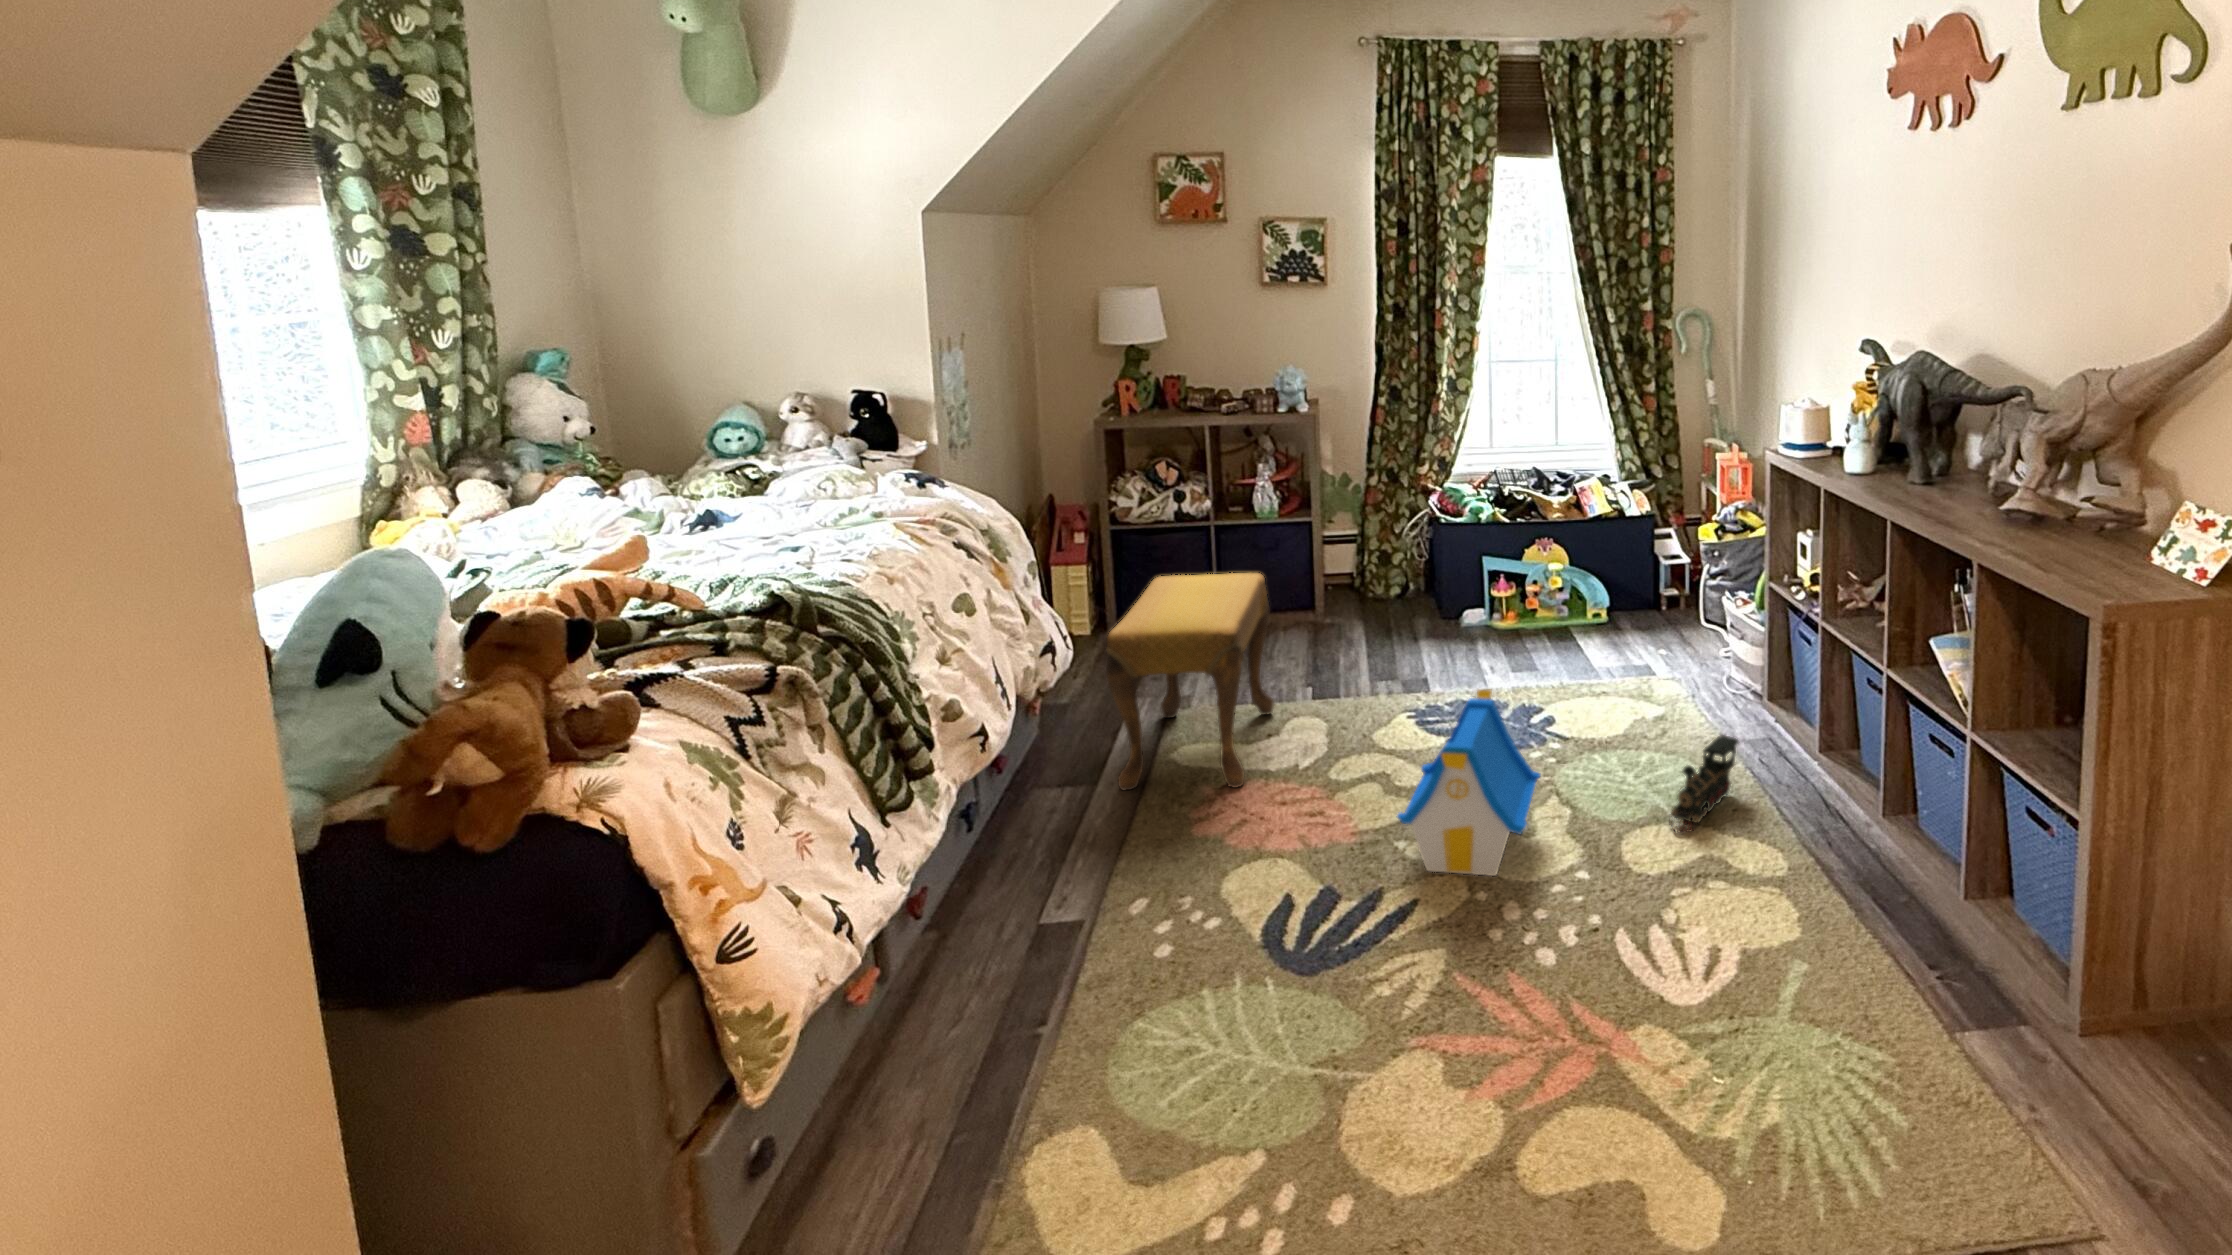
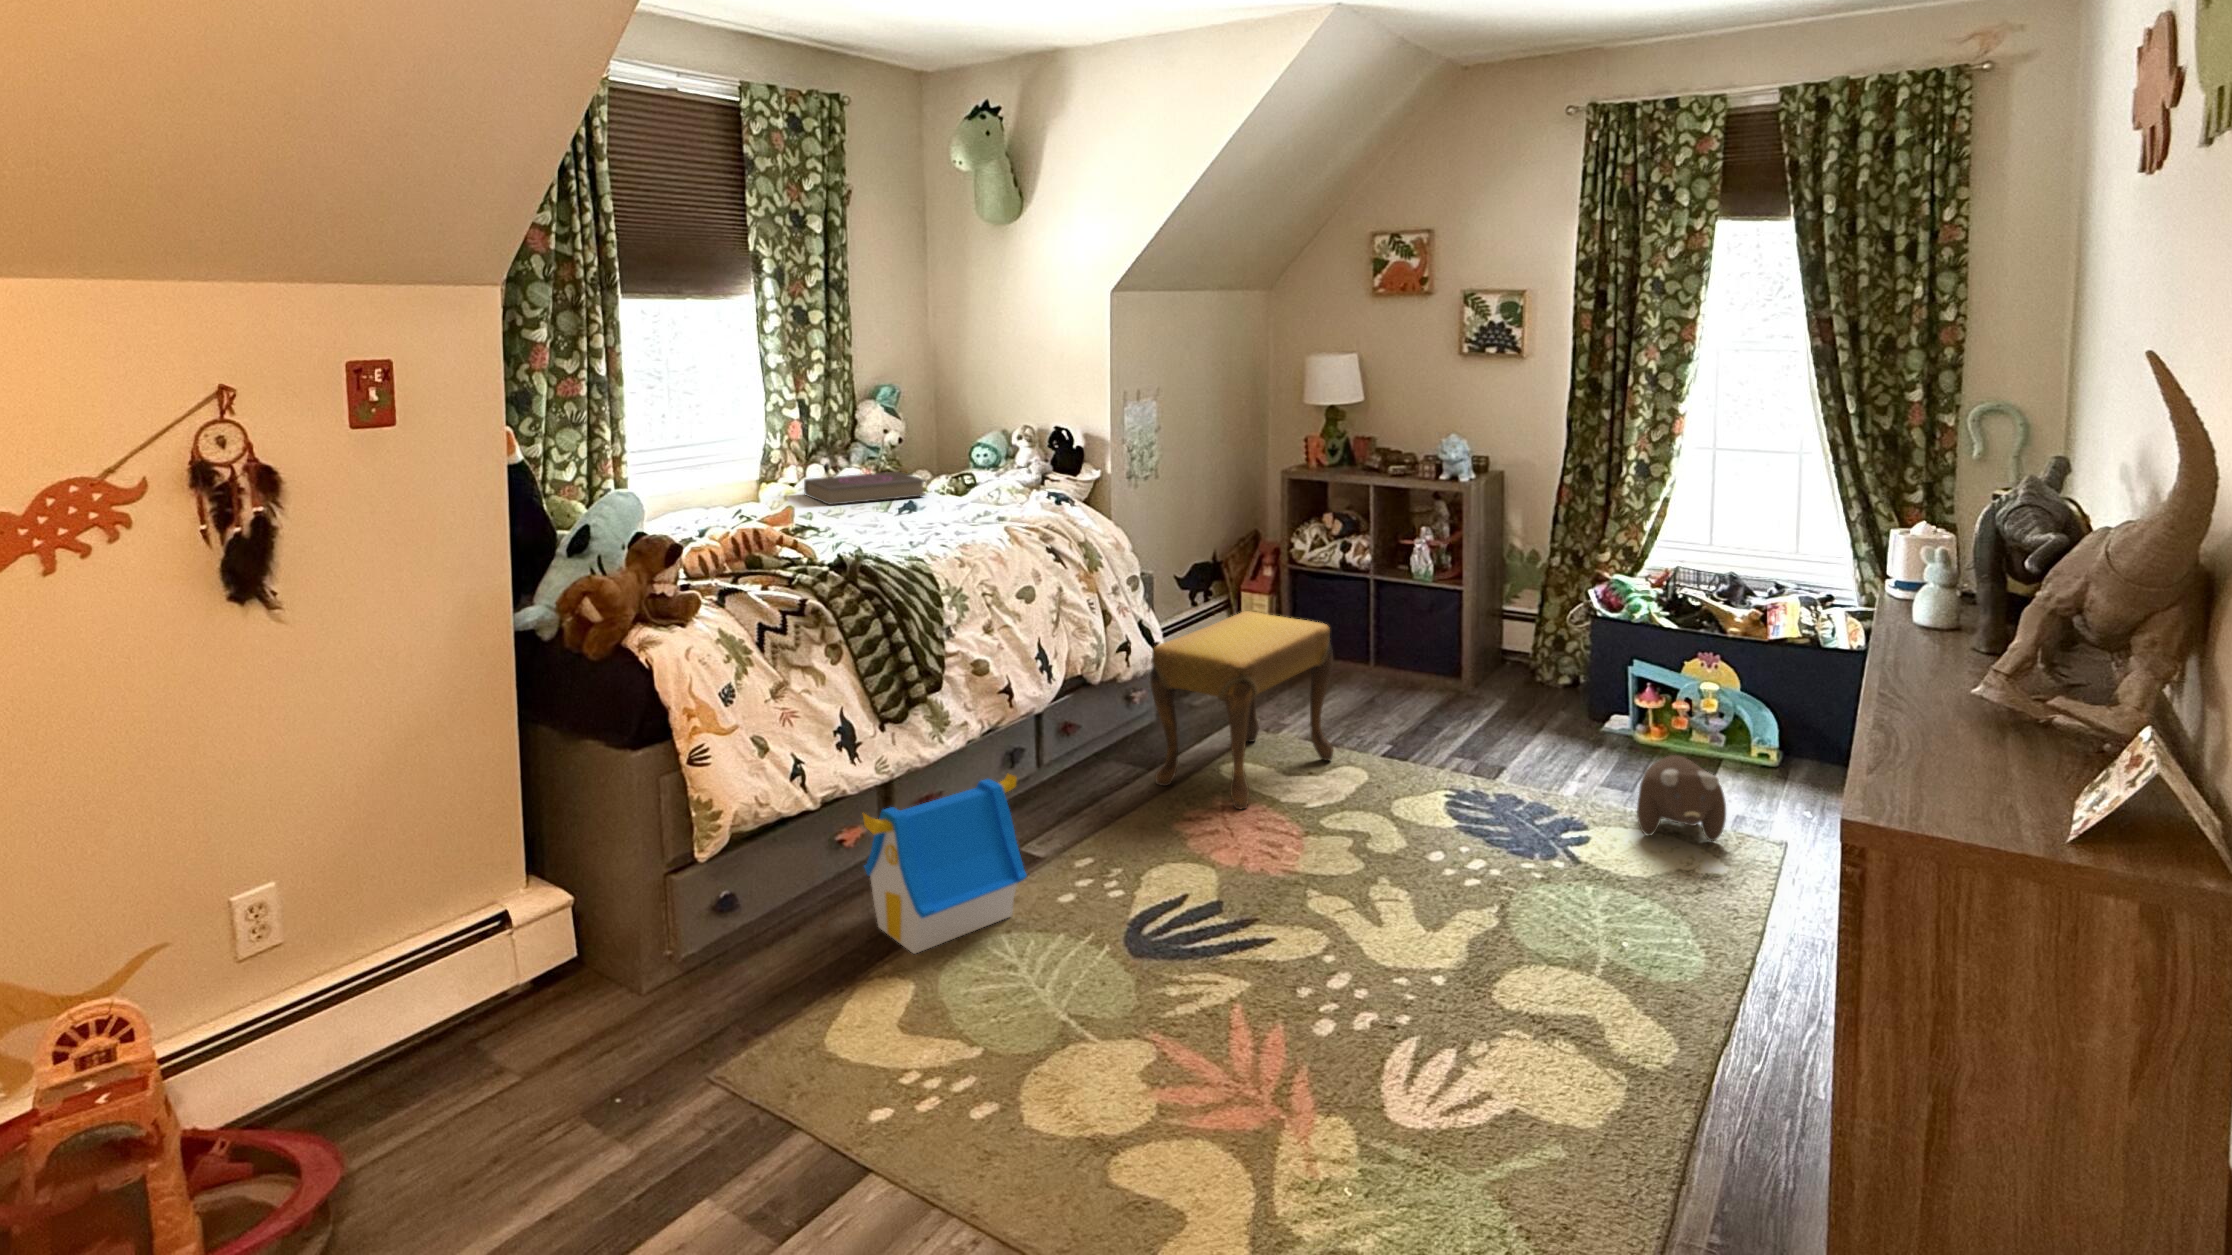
book: none [488,477,712,537] -> present [804,472,925,505]
plush toy: none [1563,625,1646,700] -> present [1637,755,1726,841]
toy house: present [1396,689,1540,876] -> present [863,774,1027,954]
toy train: present [1669,736,1739,832] -> none [1583,902,1719,989]

